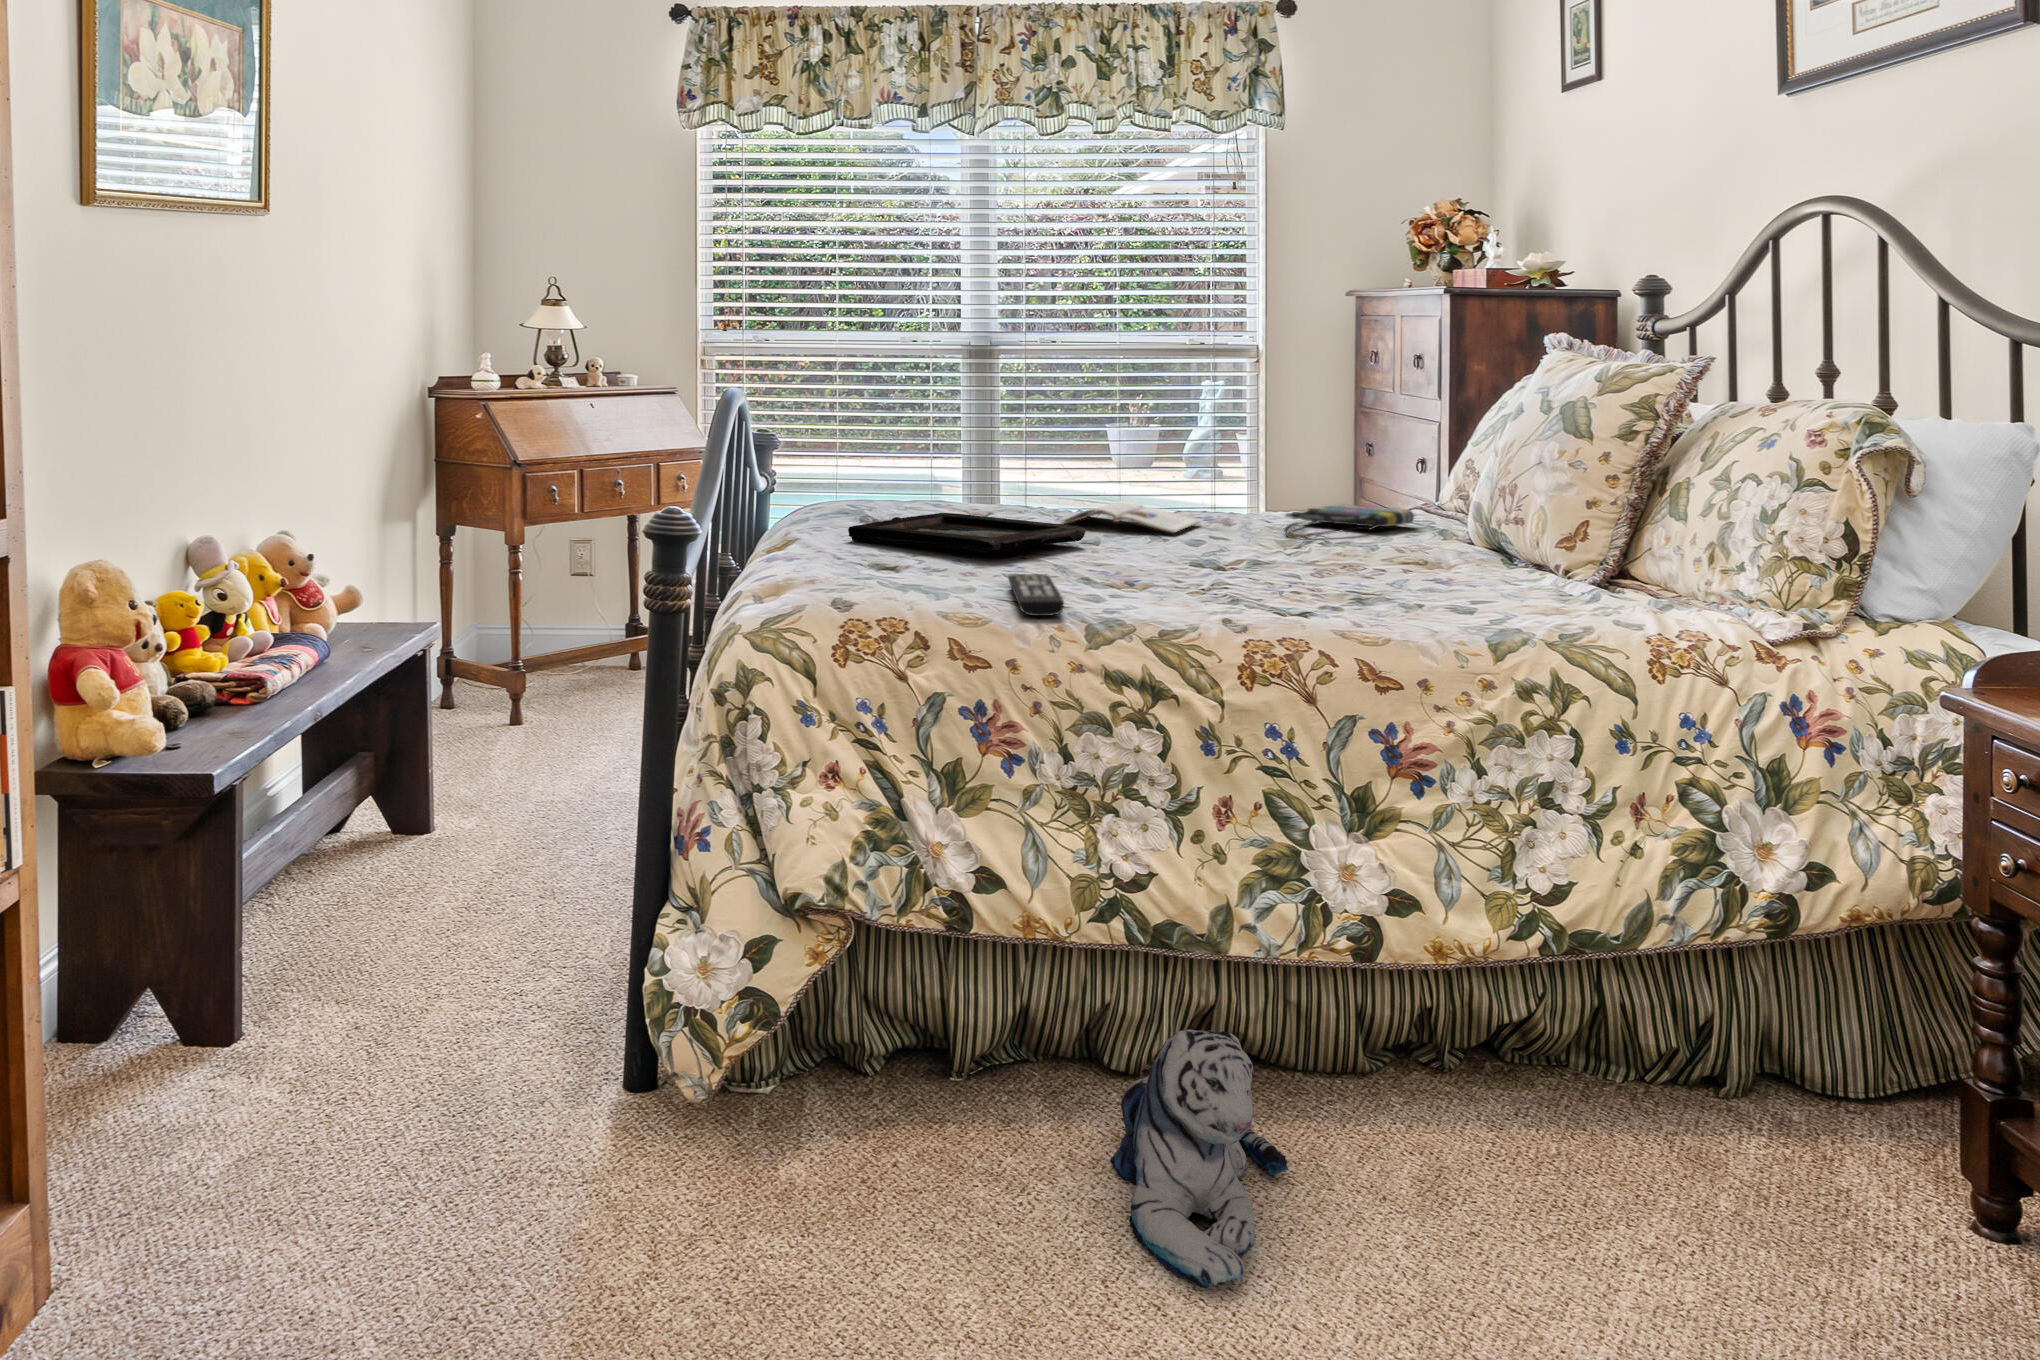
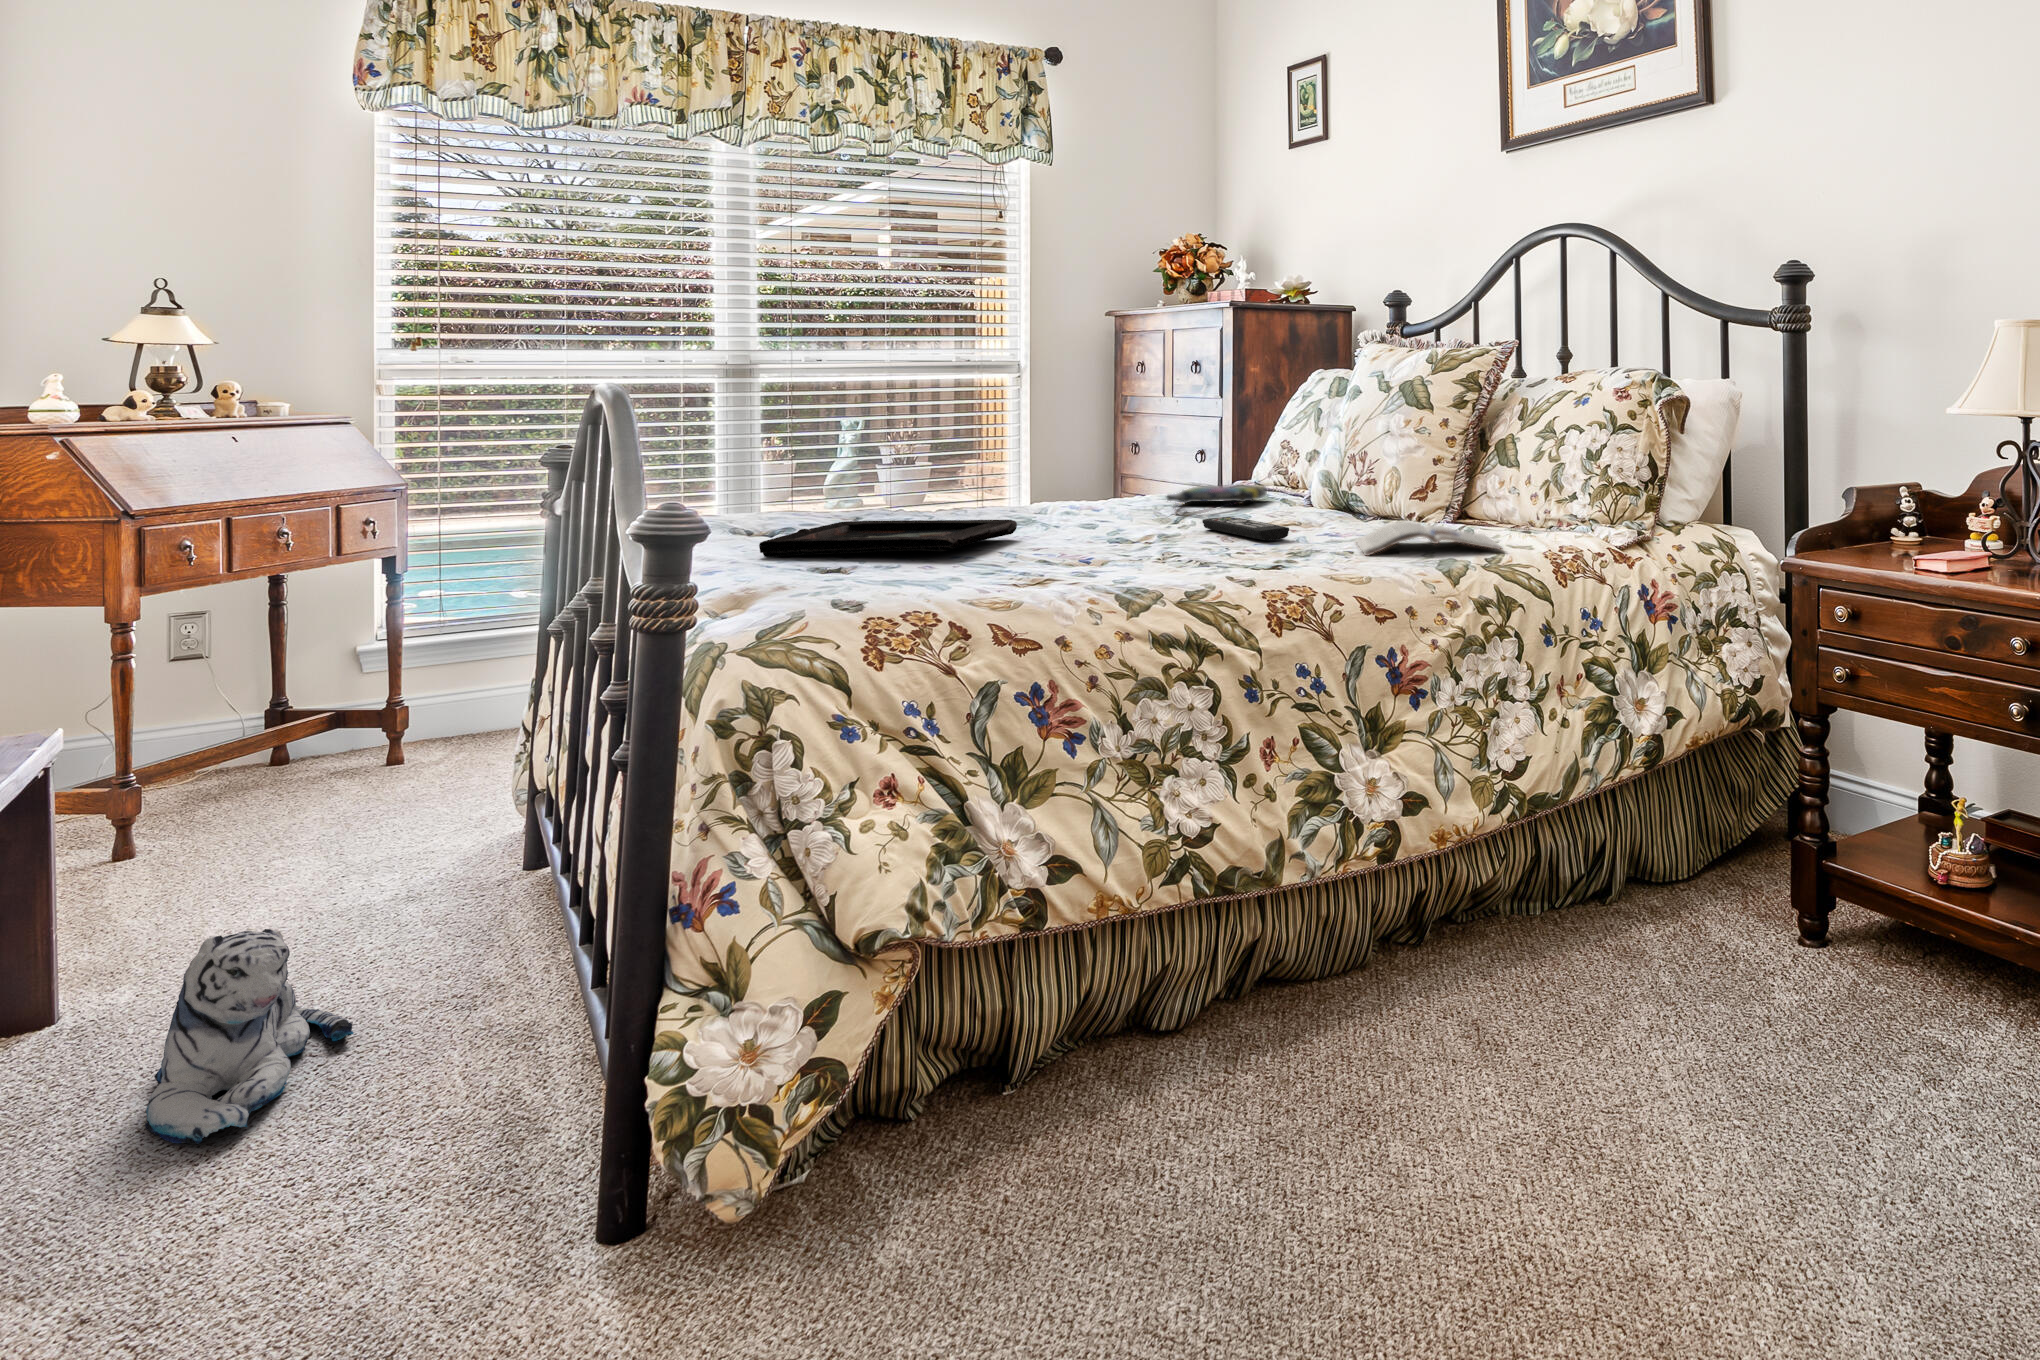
magazine: present [1060,501,1200,533] -> present [1356,521,1503,556]
remote control: present [1008,574,1064,616] -> present [1202,517,1289,540]
plush toy: present [1110,1029,1288,1288] -> present [145,929,353,1144]

